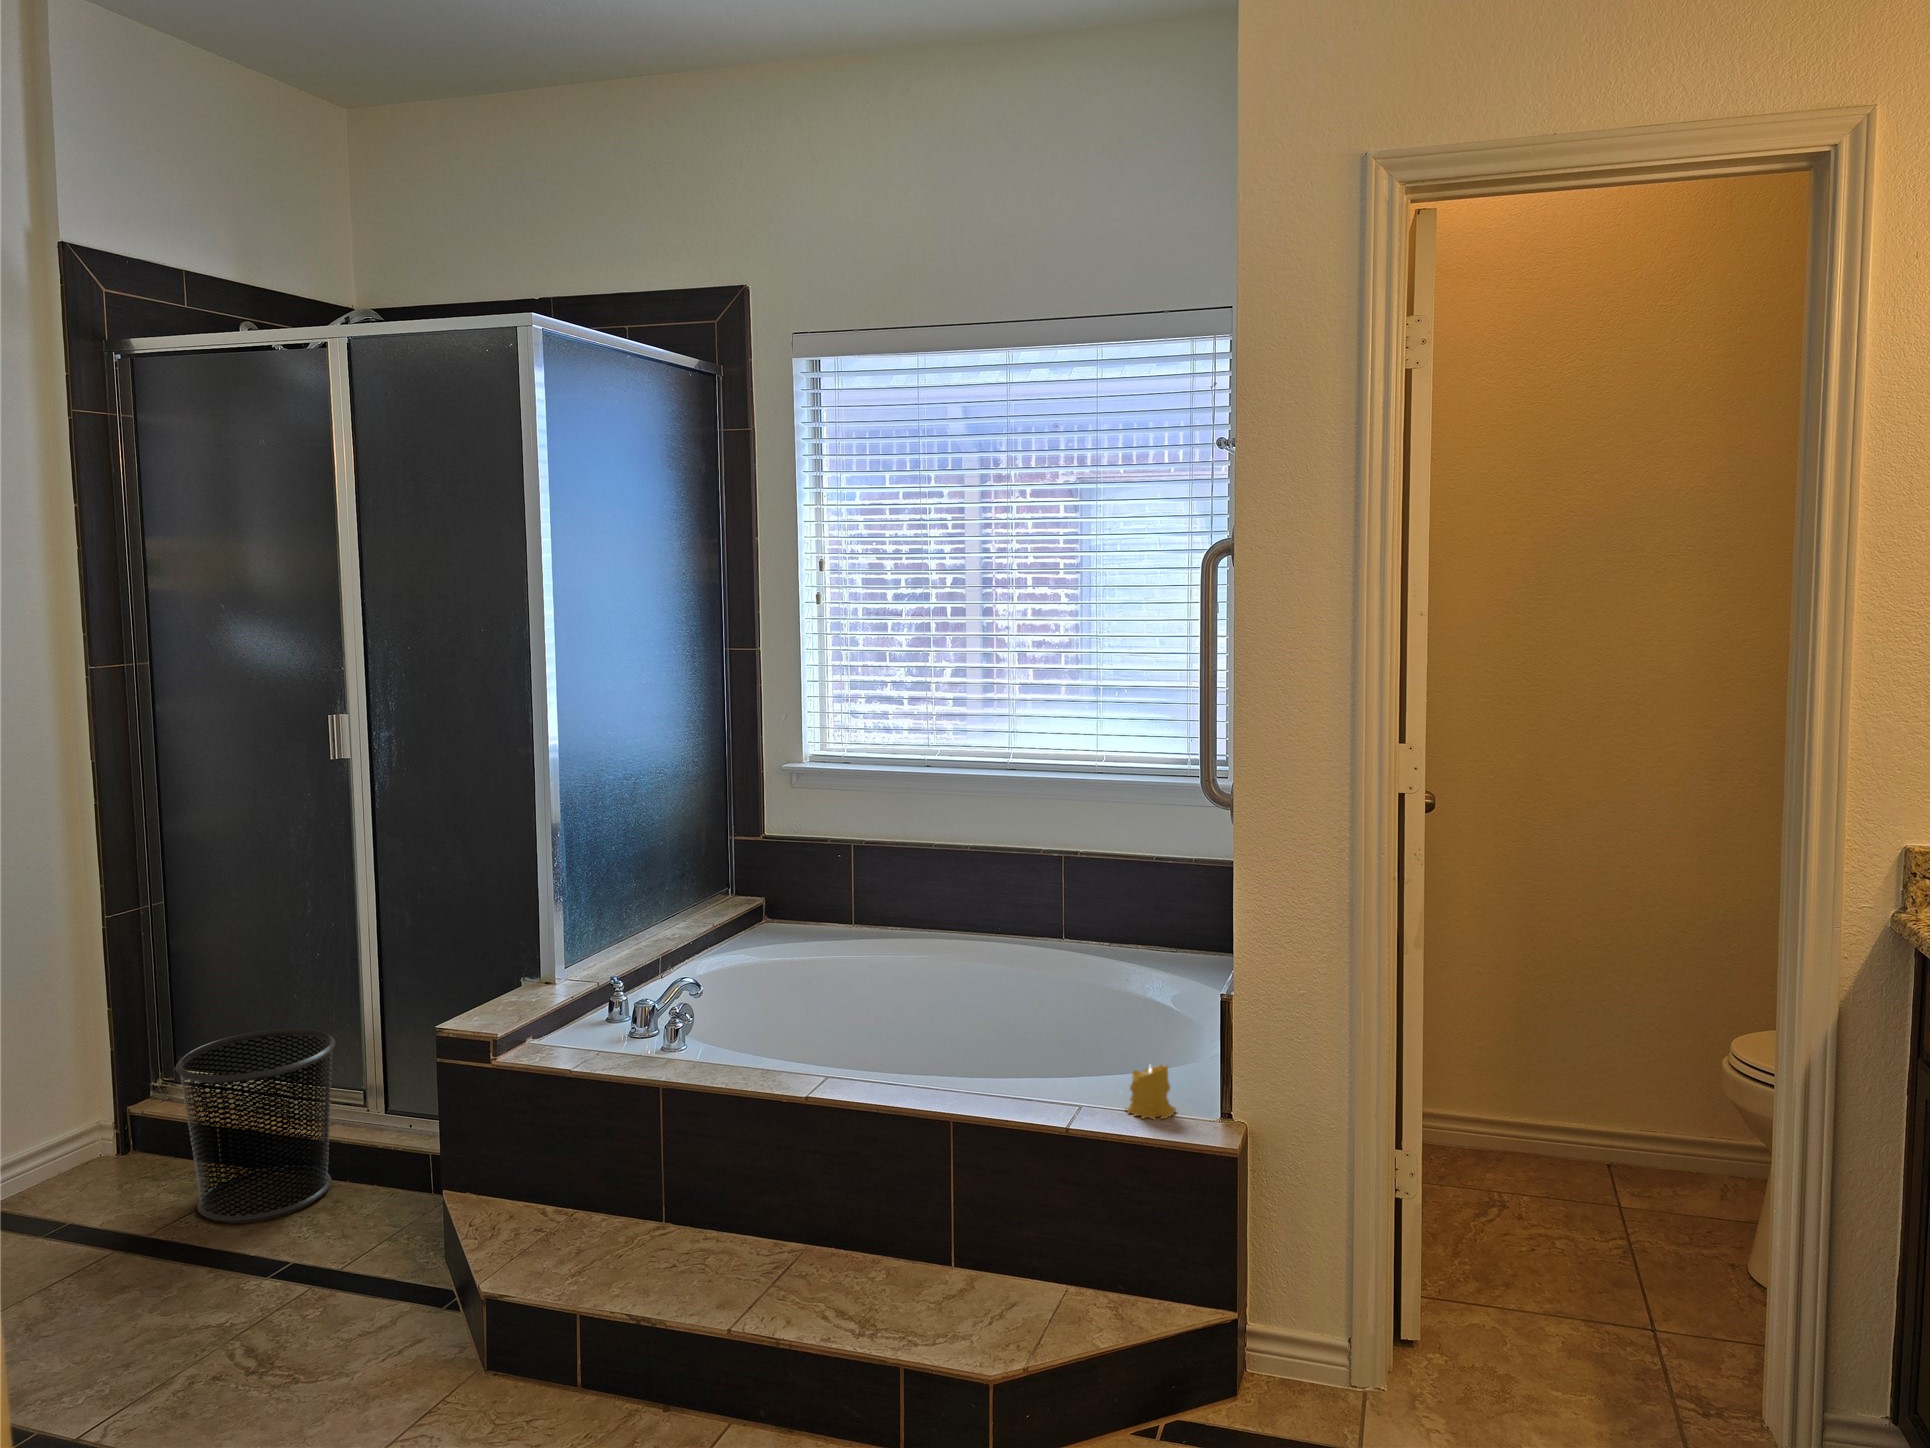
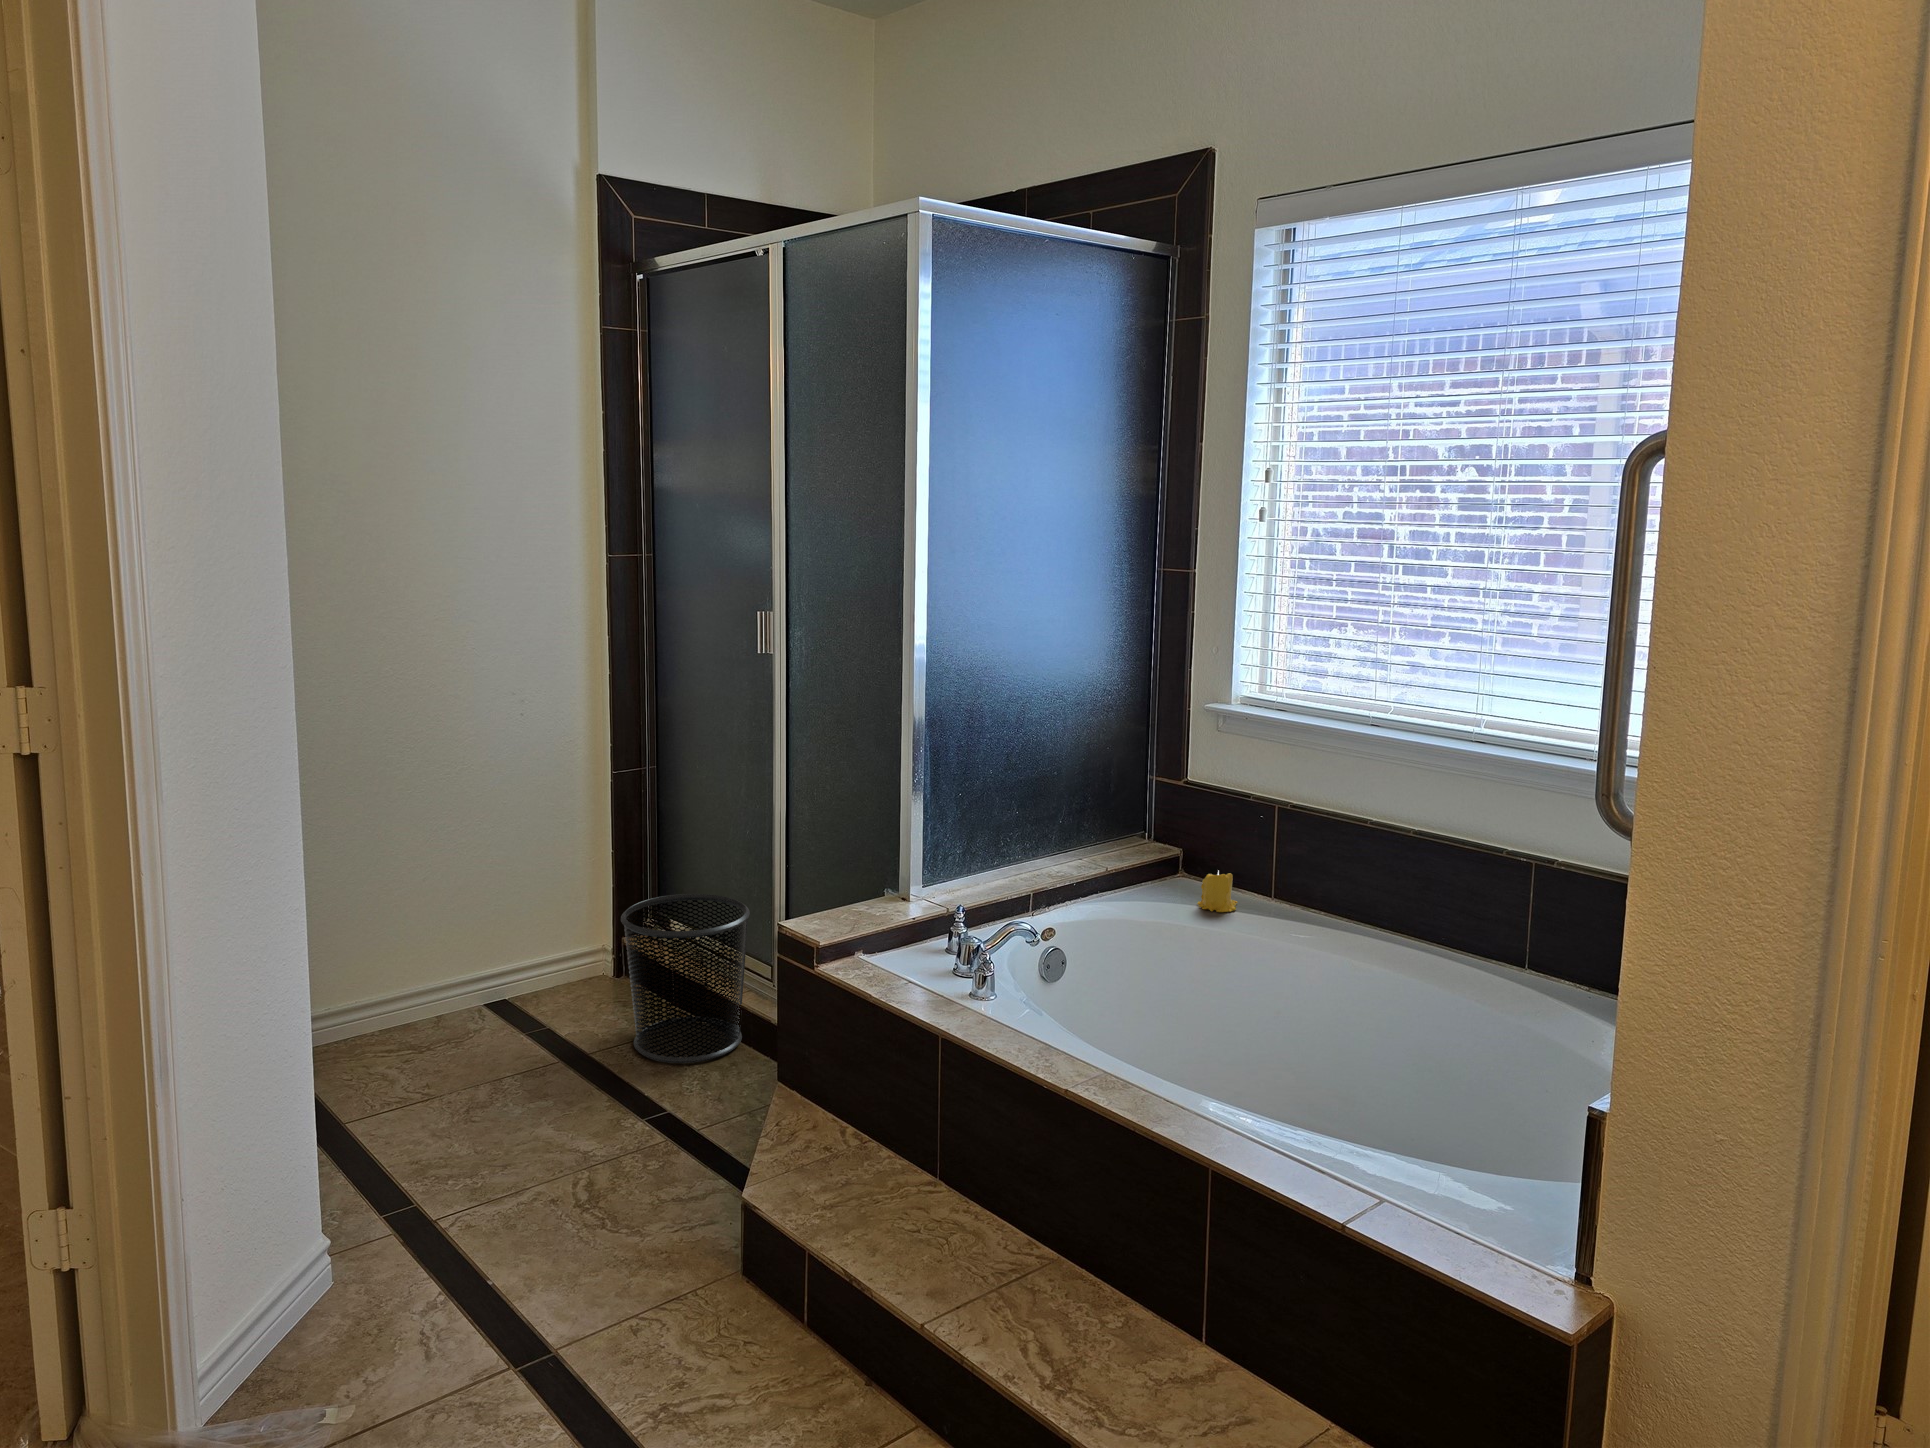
candle: present [1126,1065,1176,1120] -> present [1197,871,1238,912]

